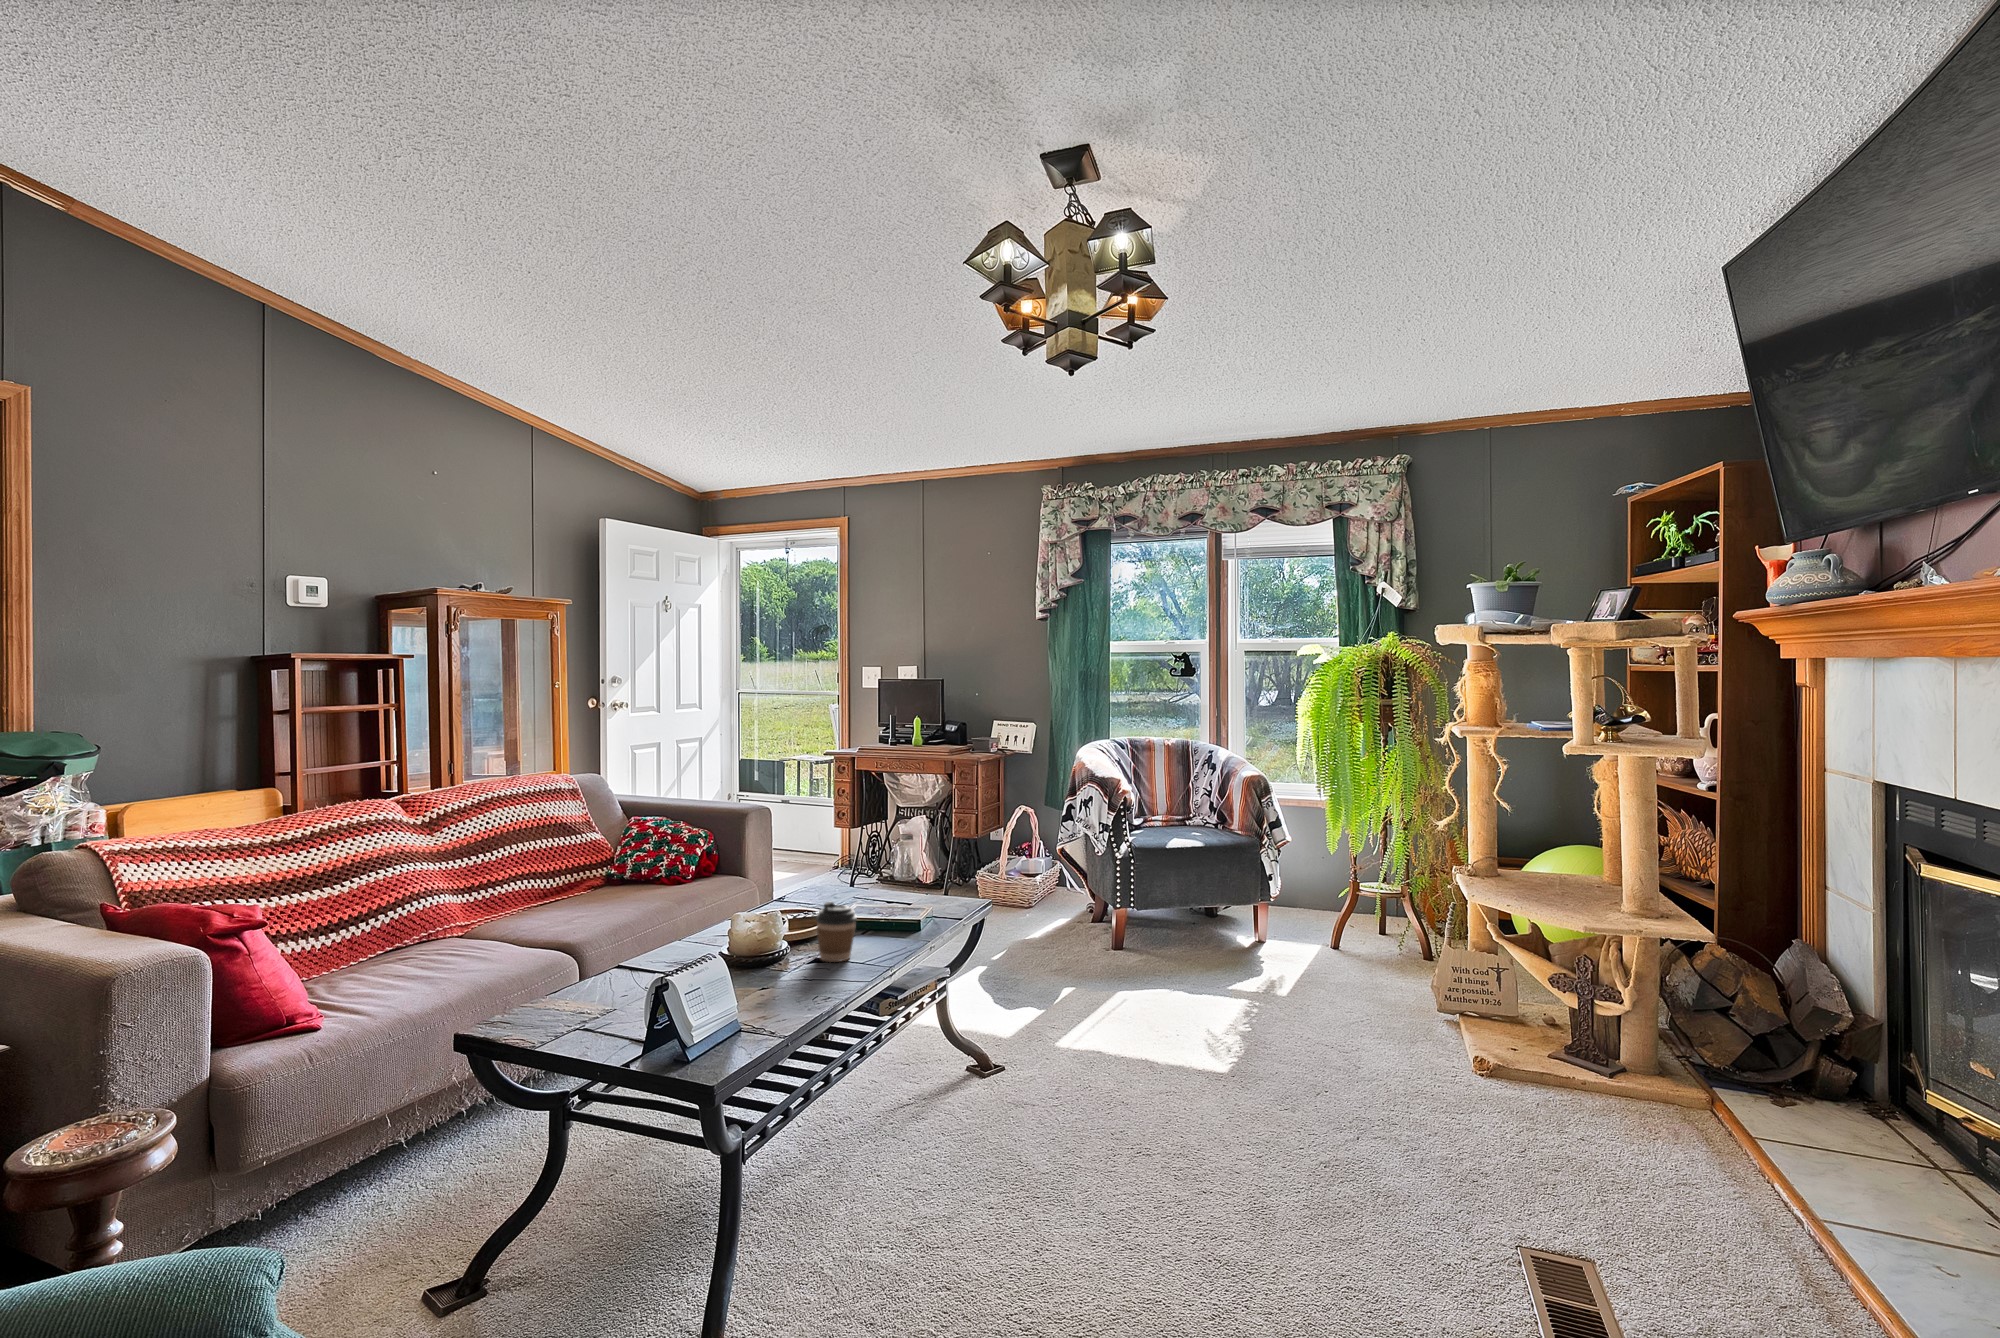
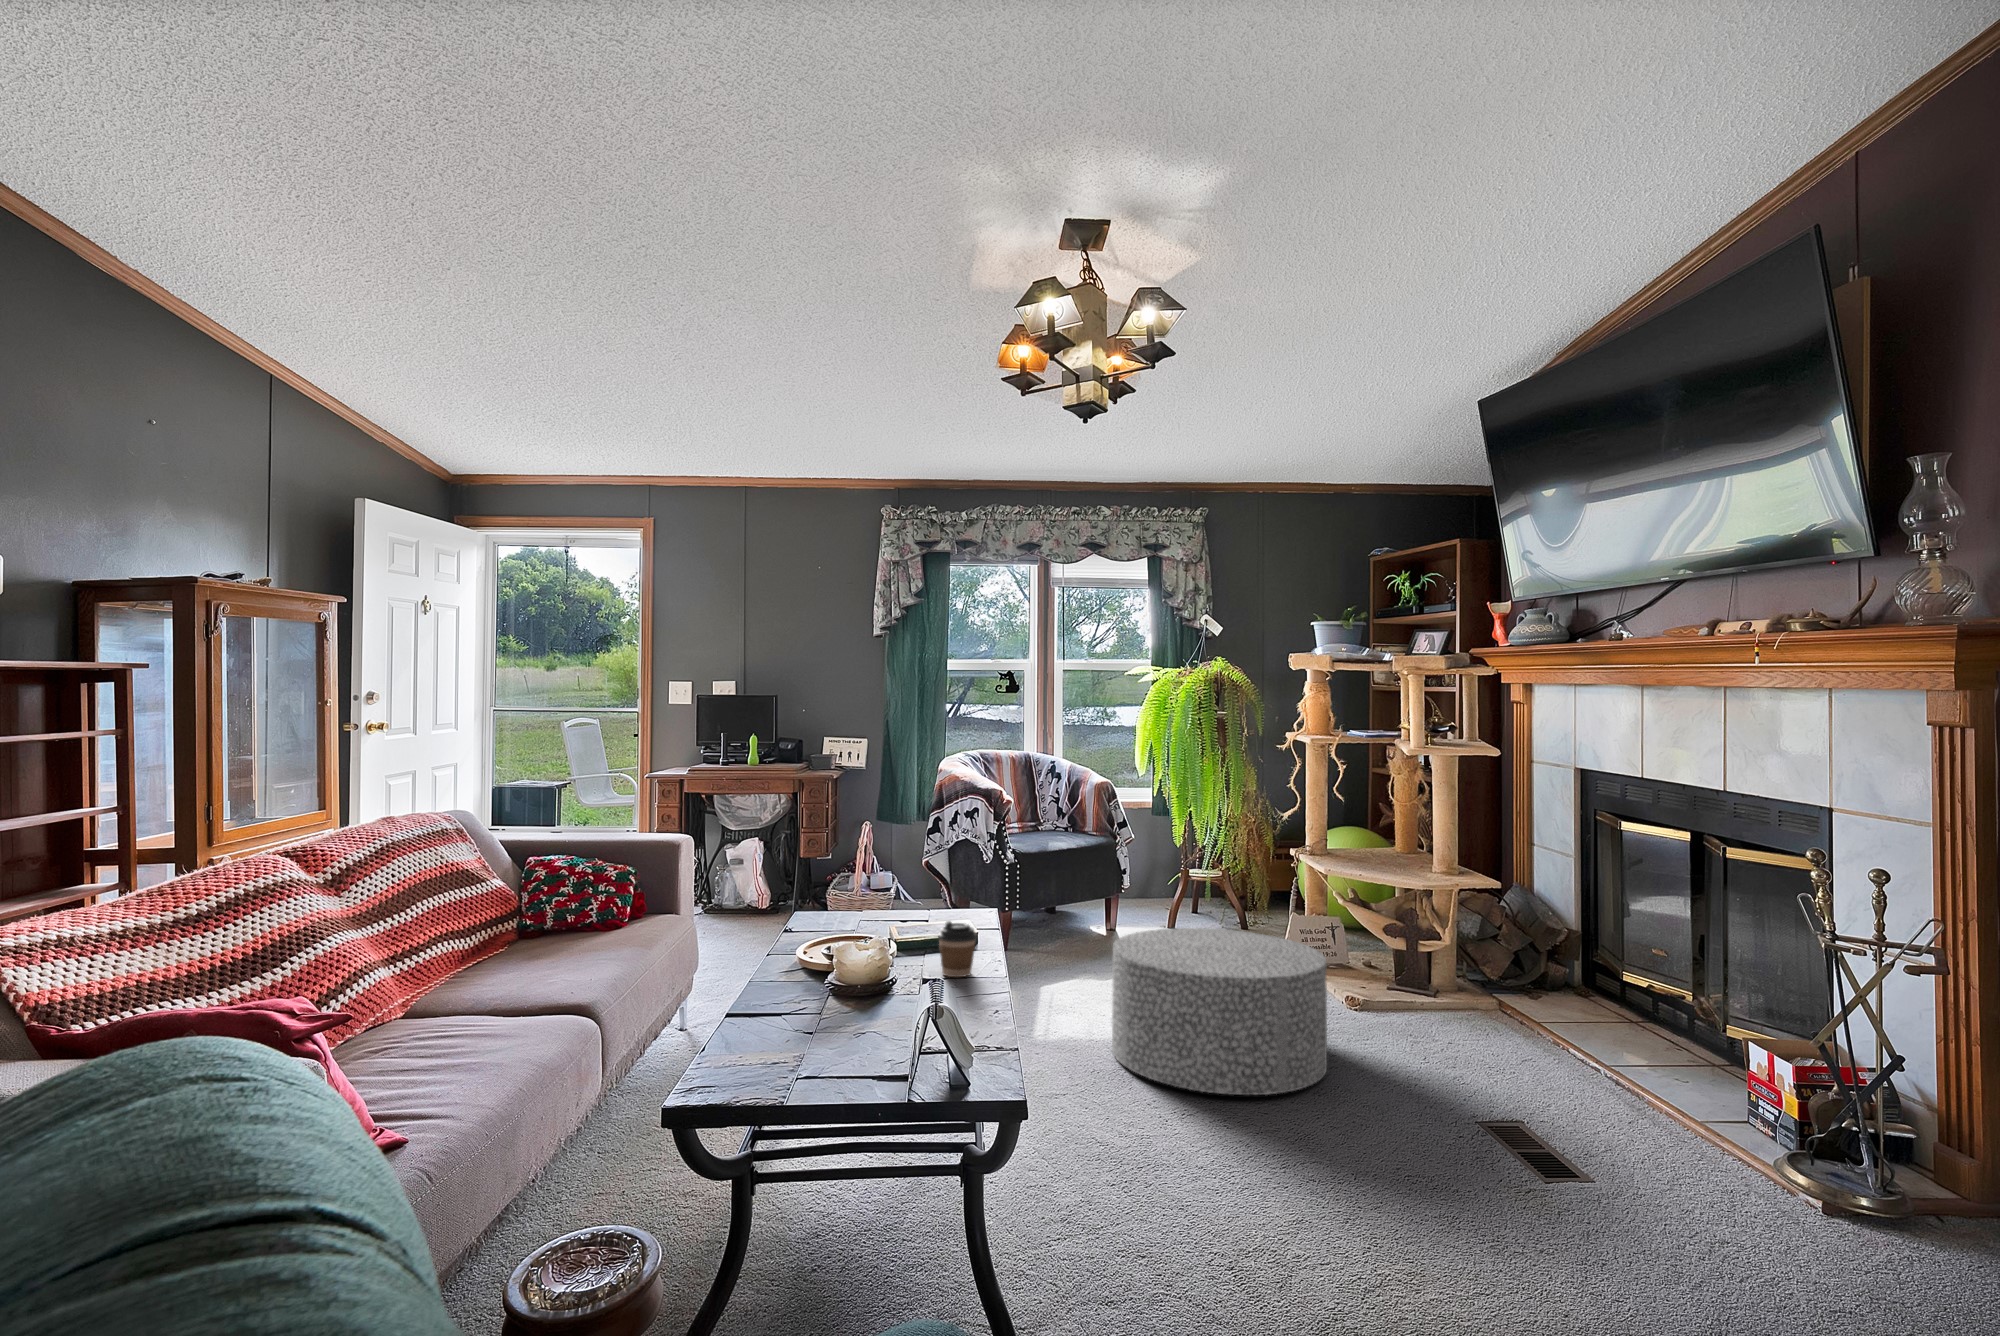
ottoman: none [1118,942,1379,1159] -> present [1112,928,1327,1095]

